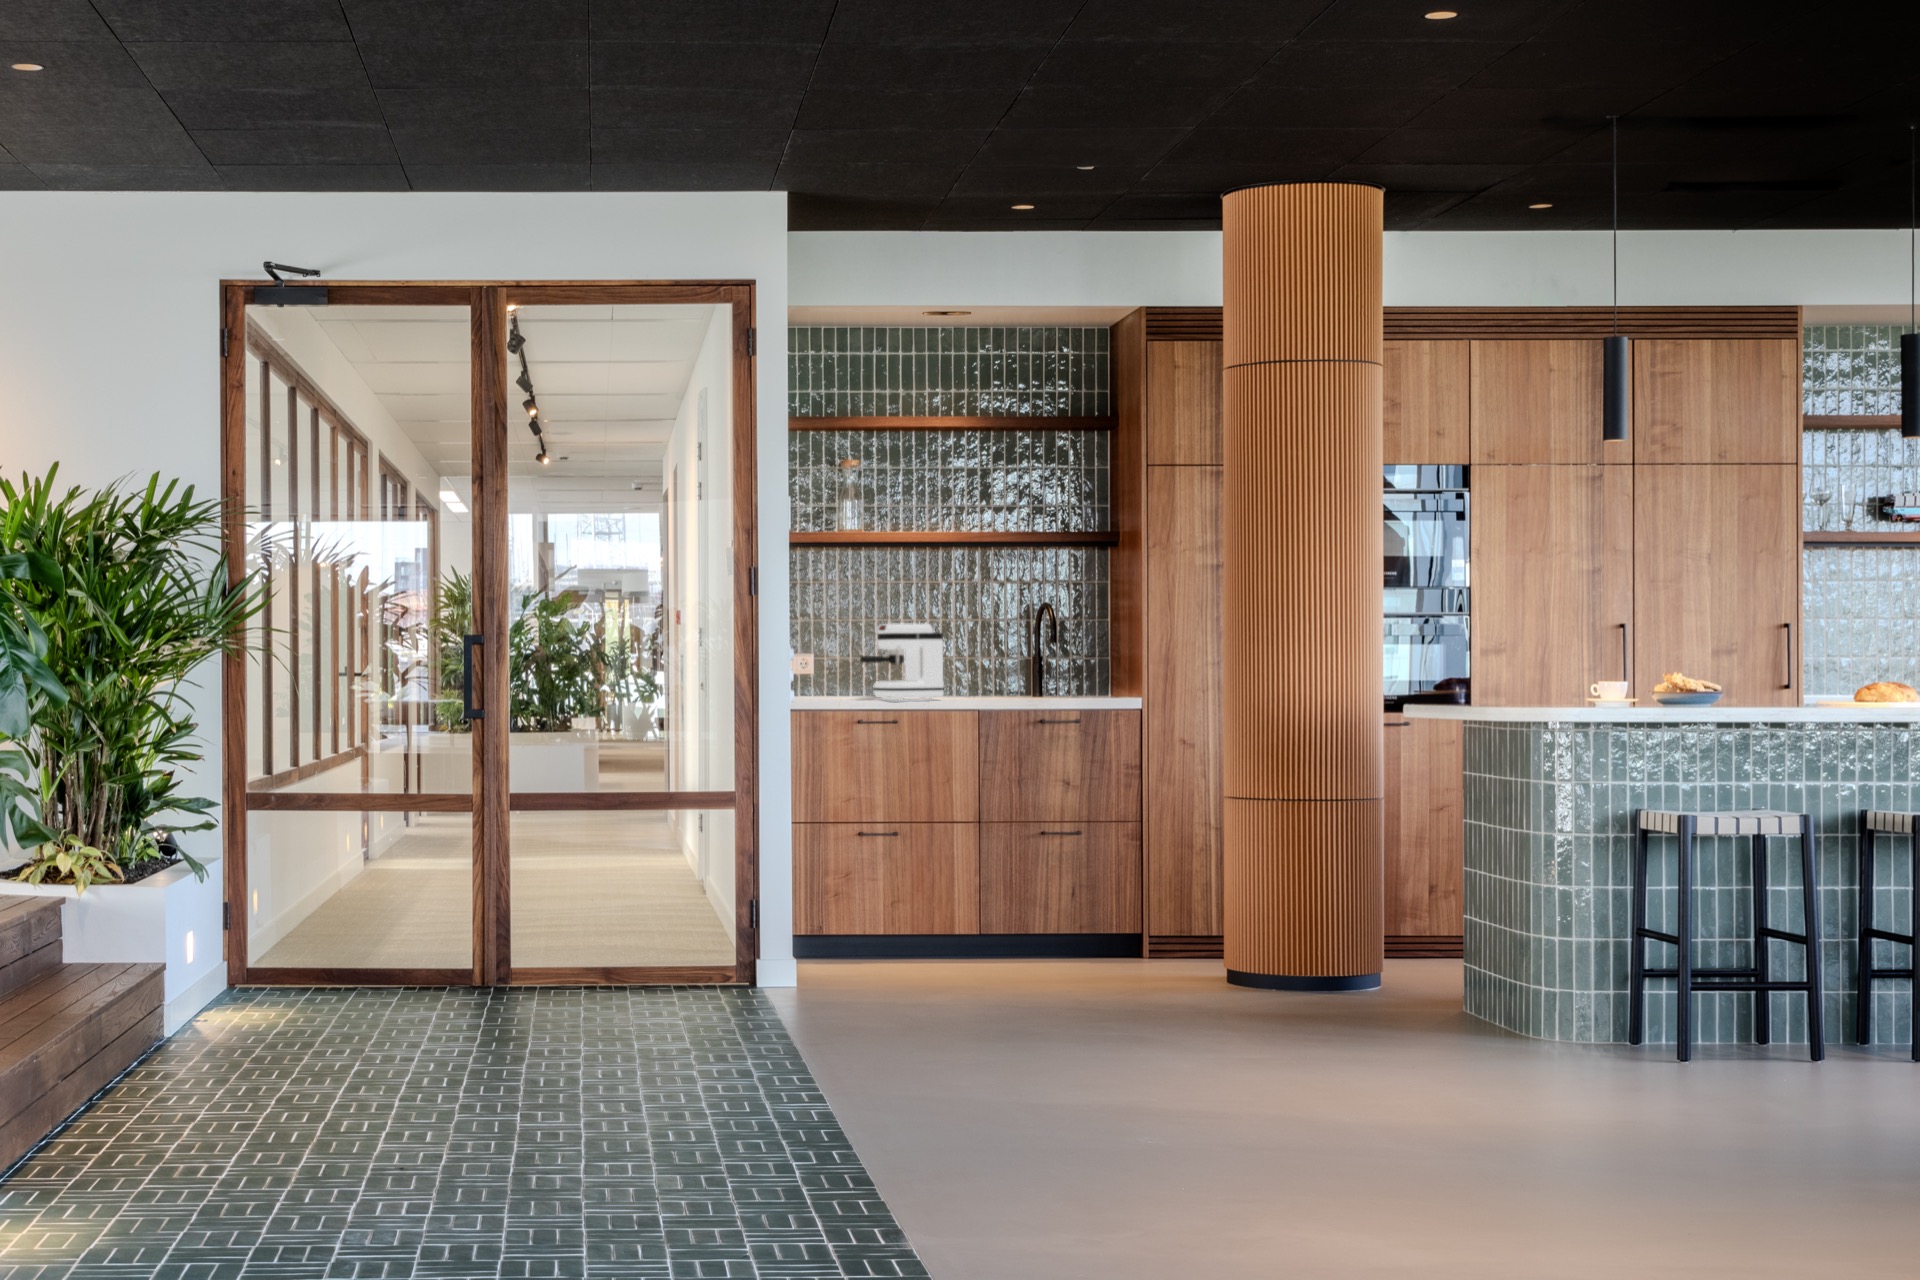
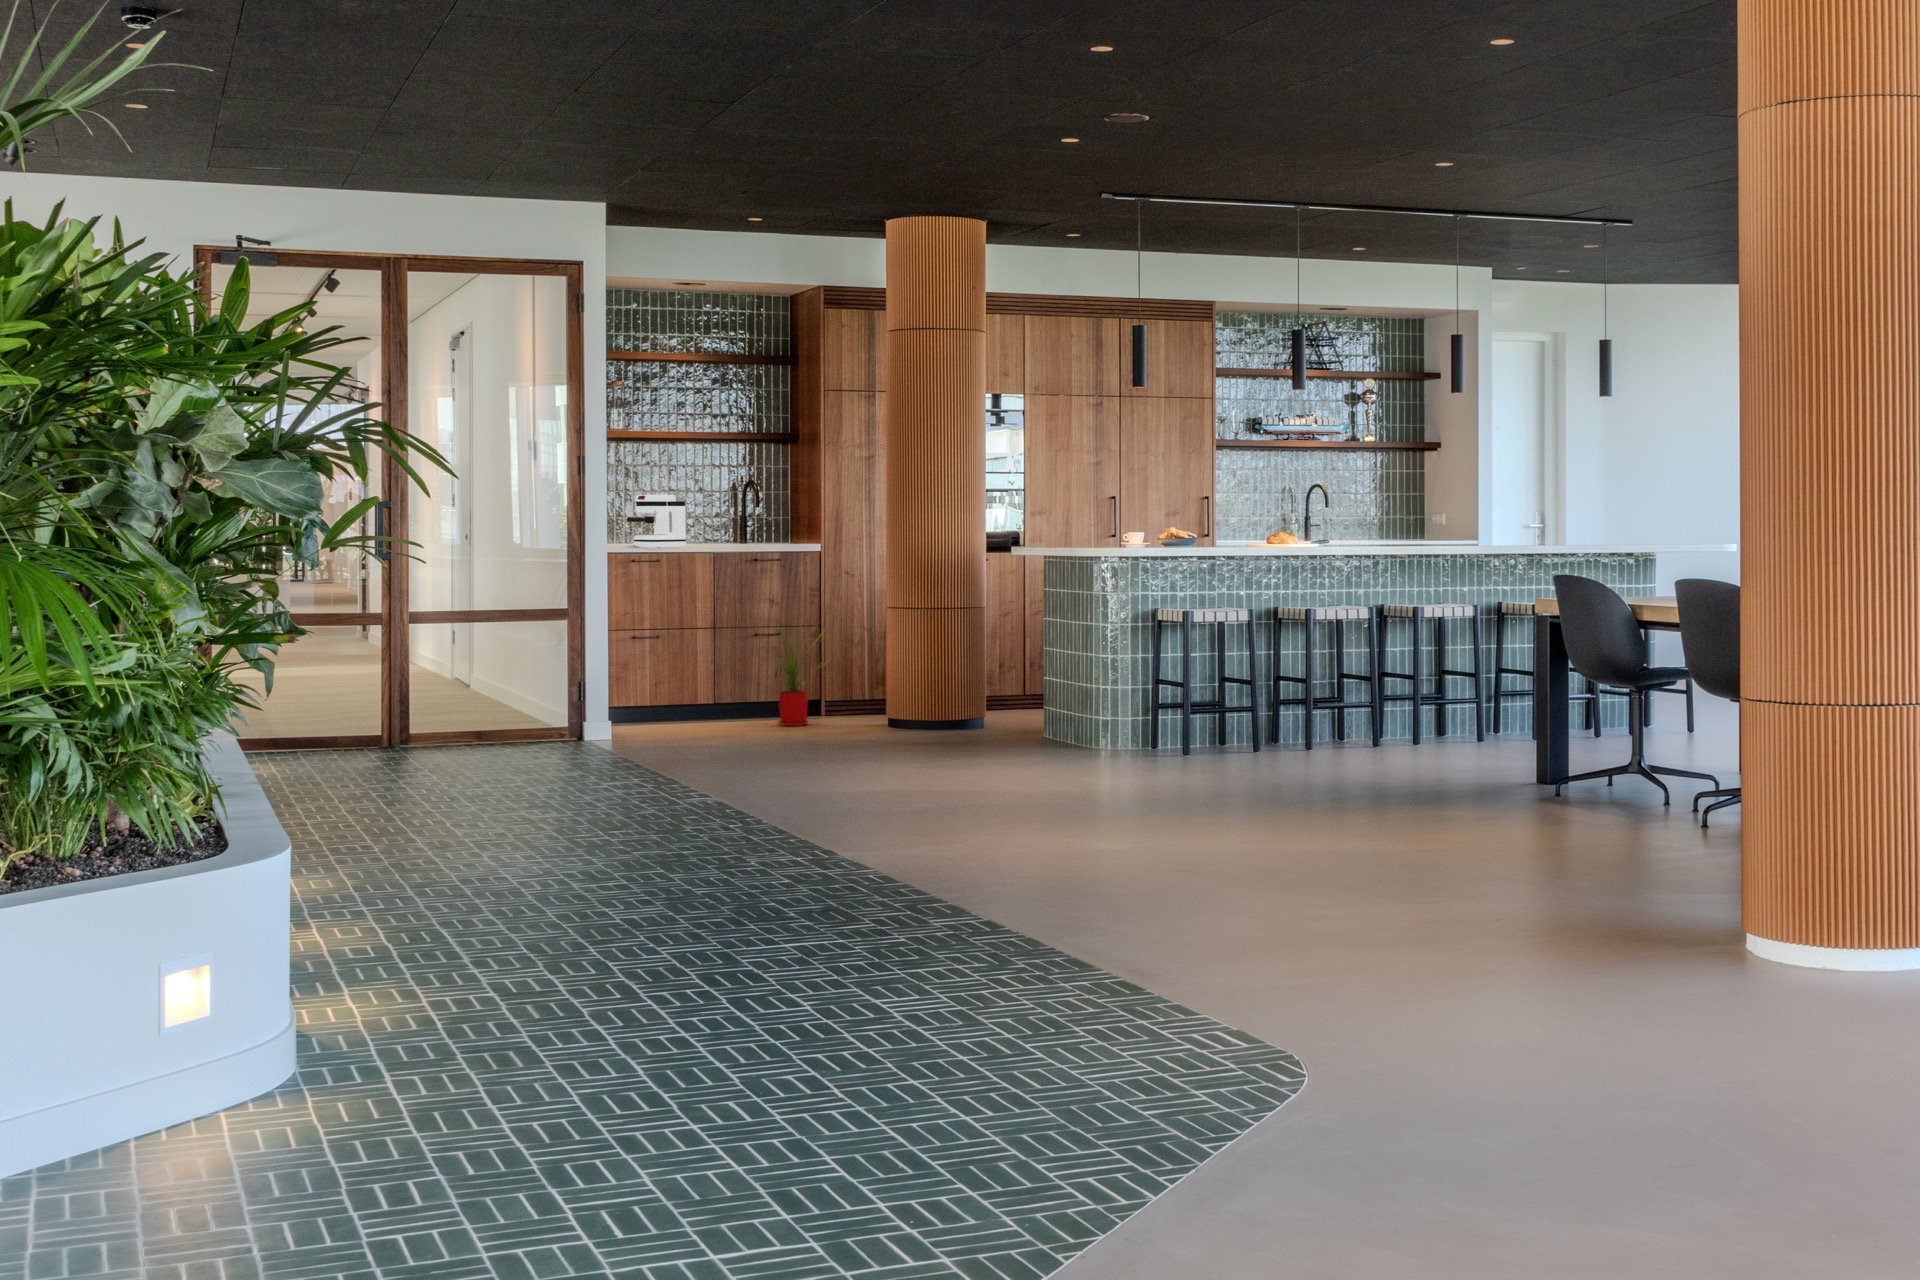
house plant: none [1024,804,1145,970] -> present [763,627,822,726]

